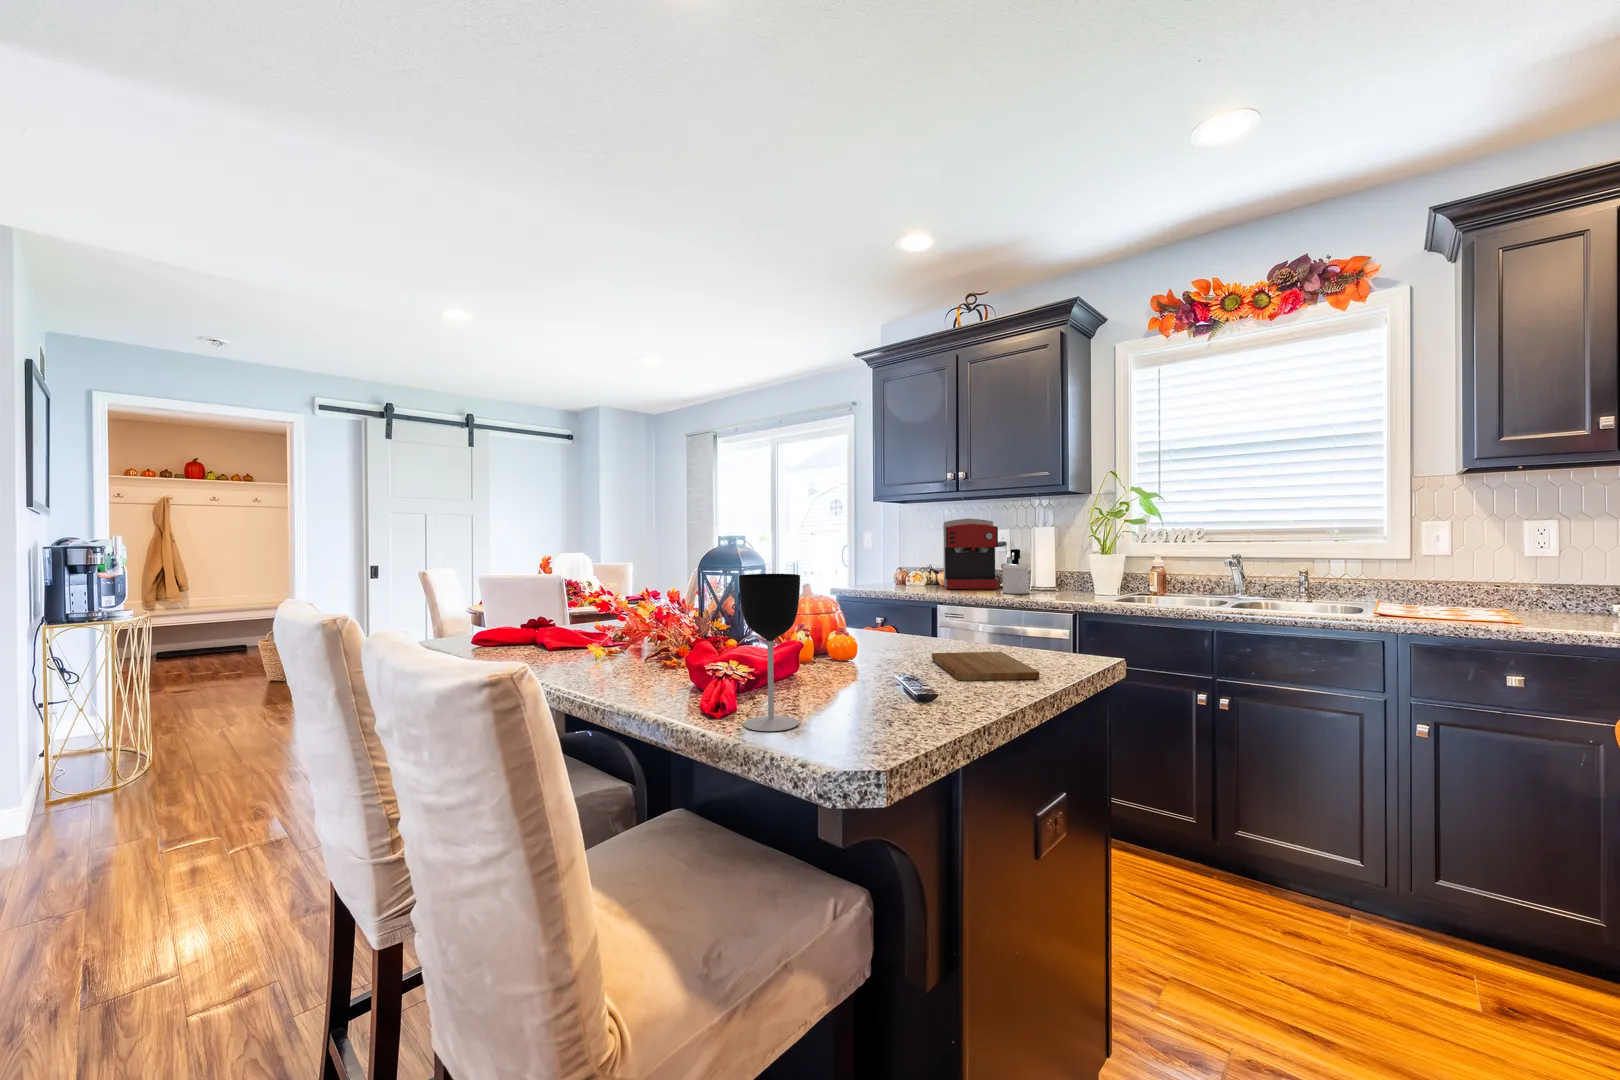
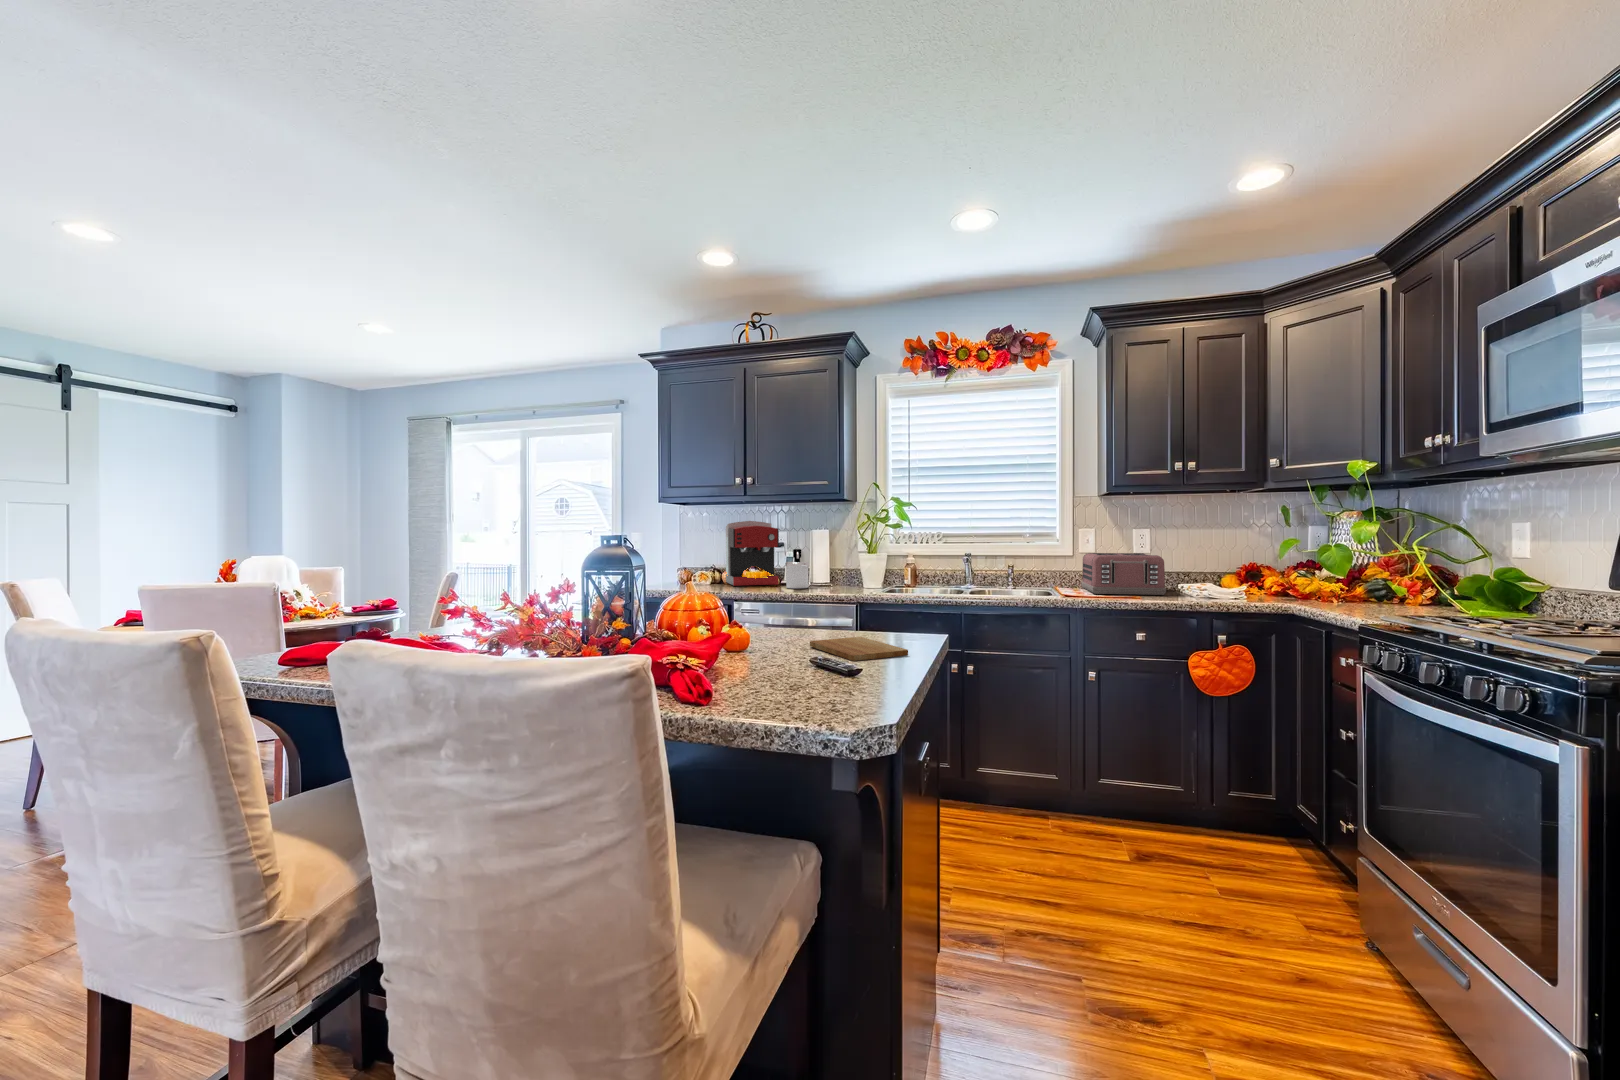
toaster: none [1420,555,1571,618] -> present [1081,553,1166,595]
wine glass: present [739,574,800,731] -> none [734,578,788,710]

